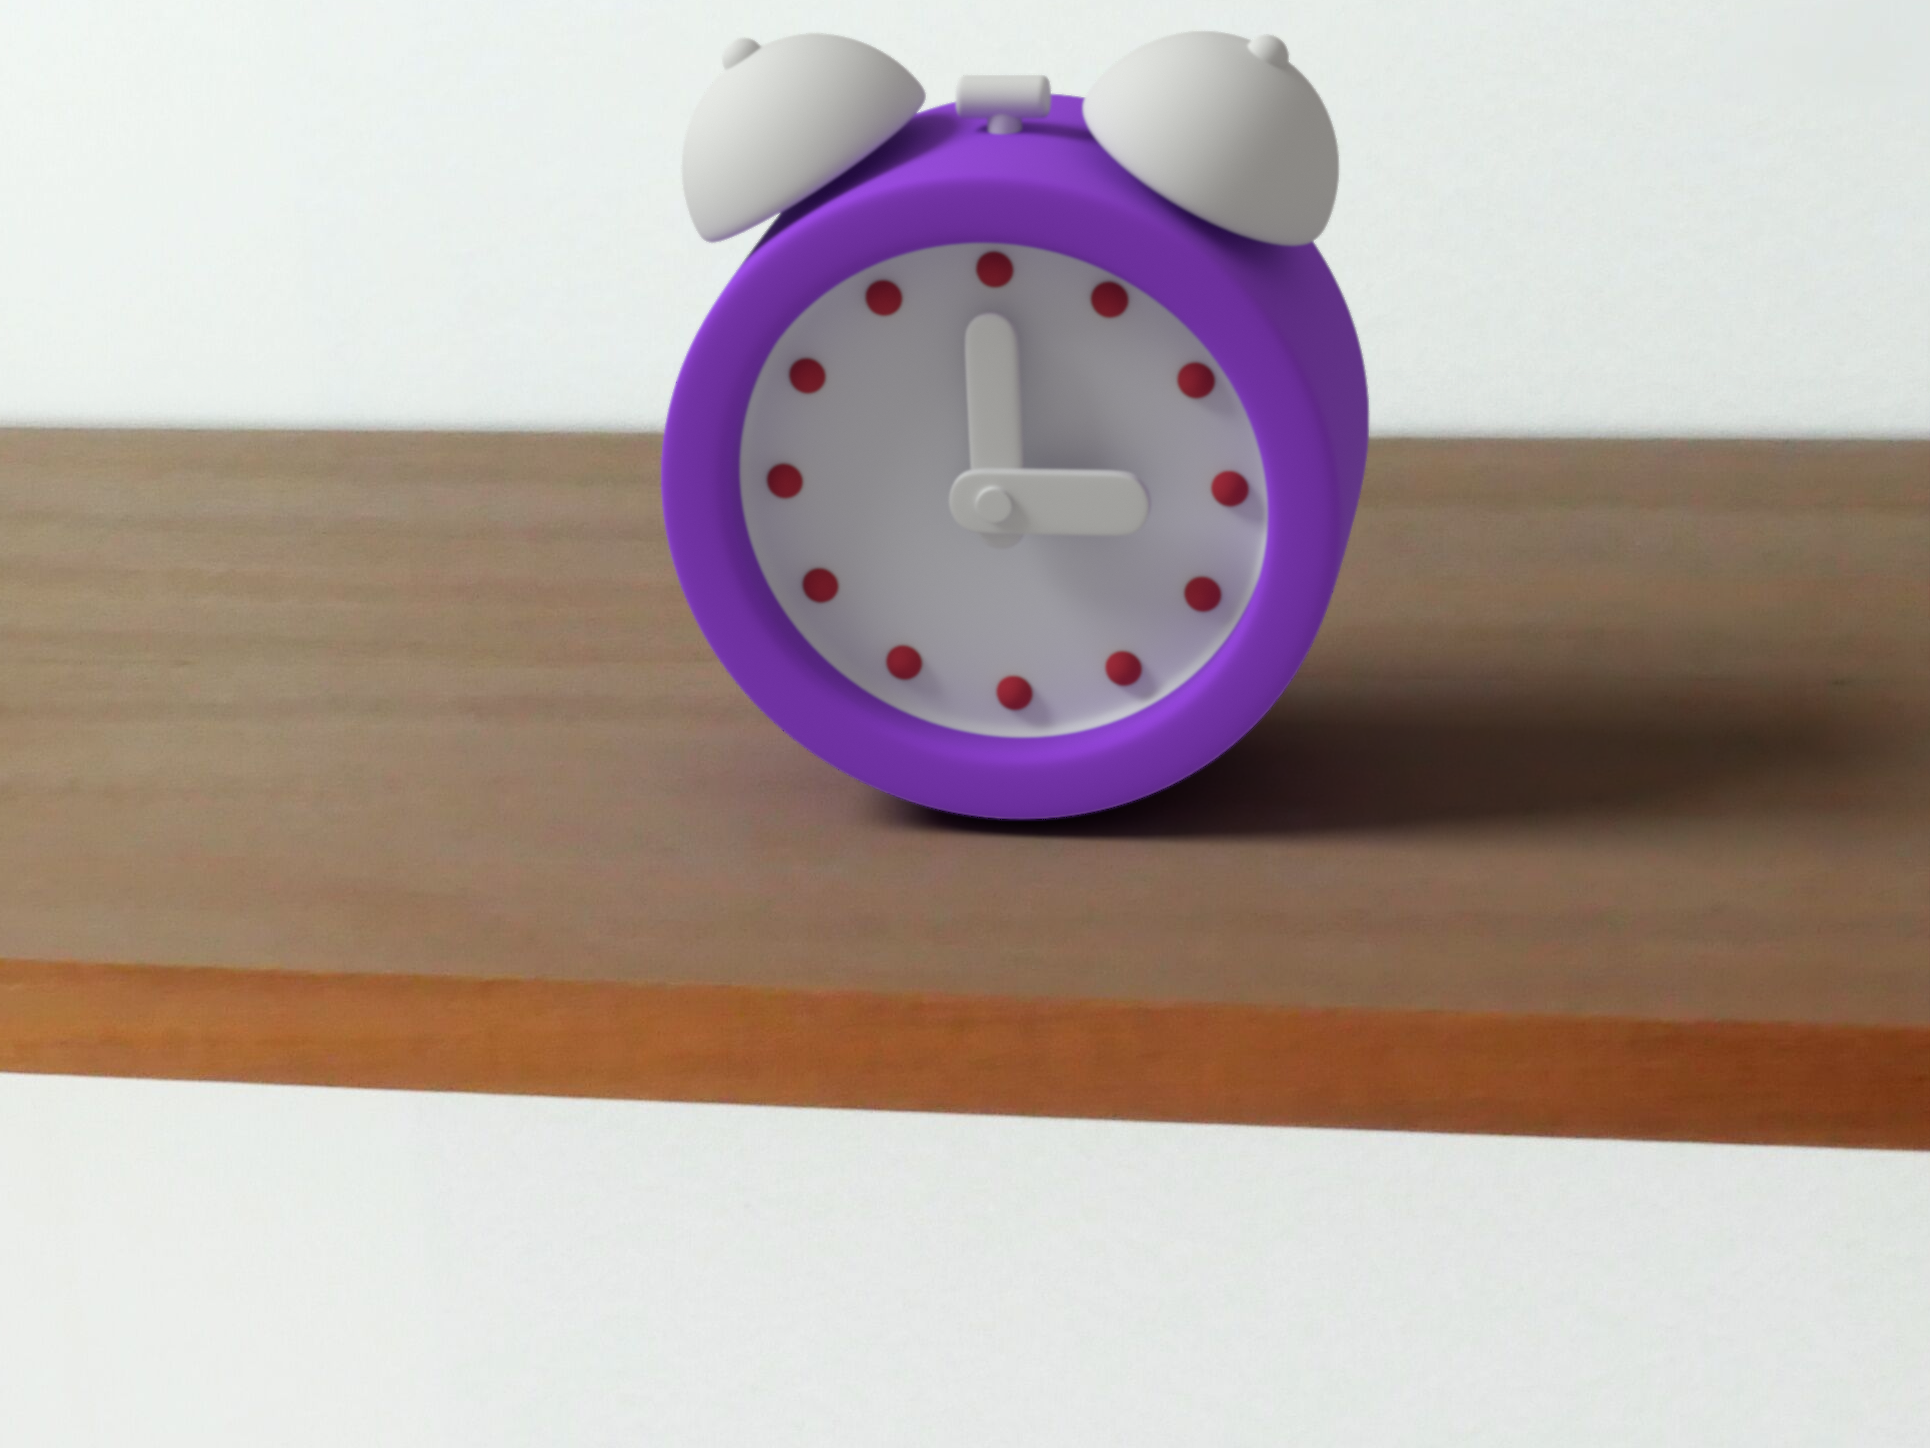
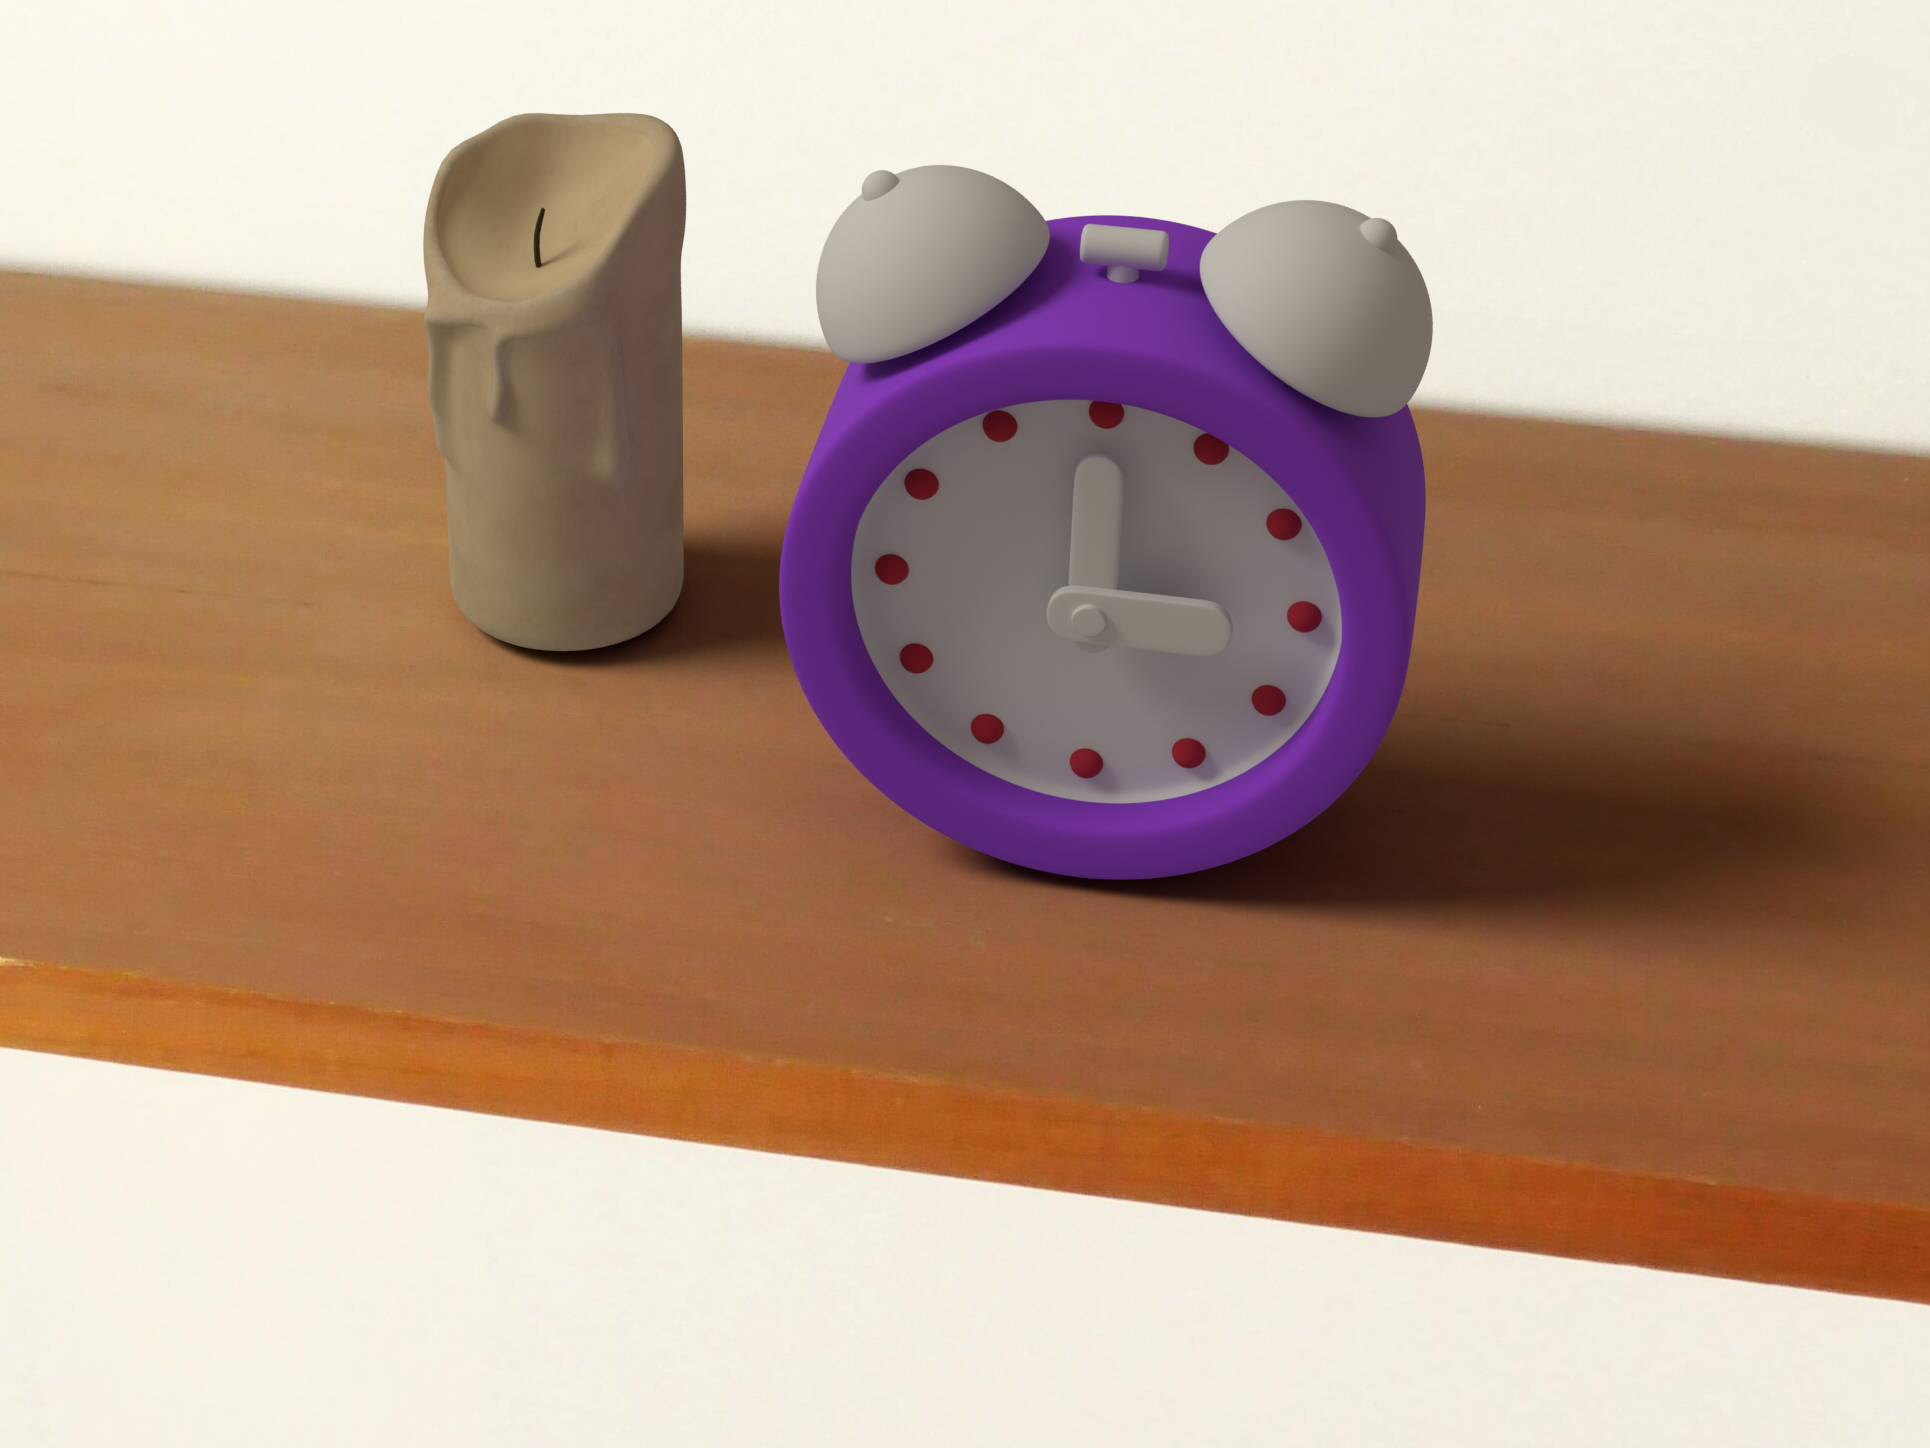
candle: none [288,84,594,678] -> present [423,113,686,651]

